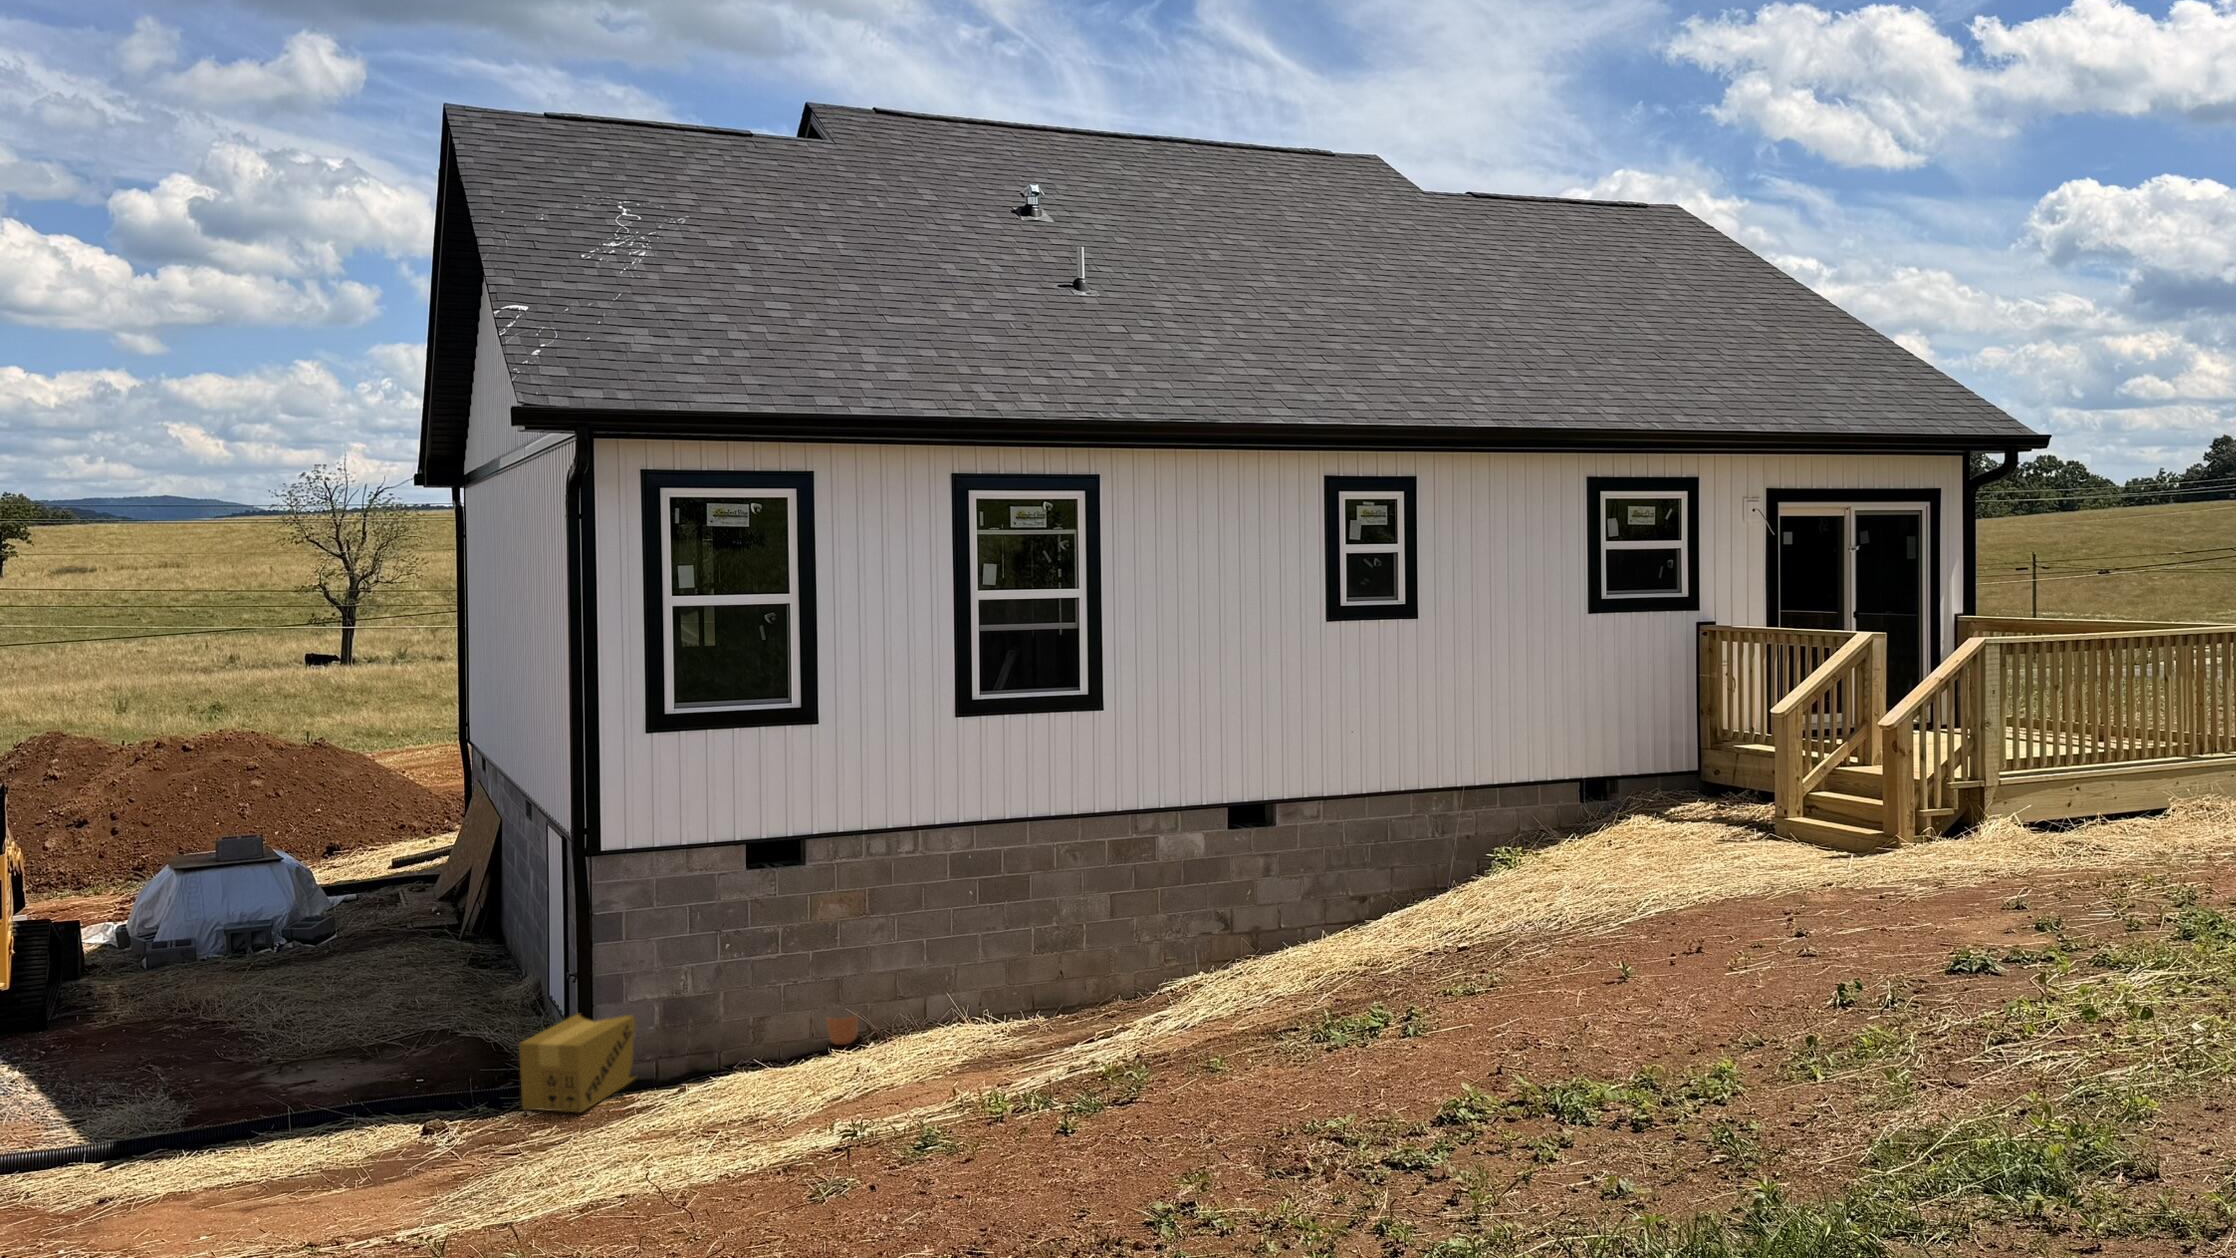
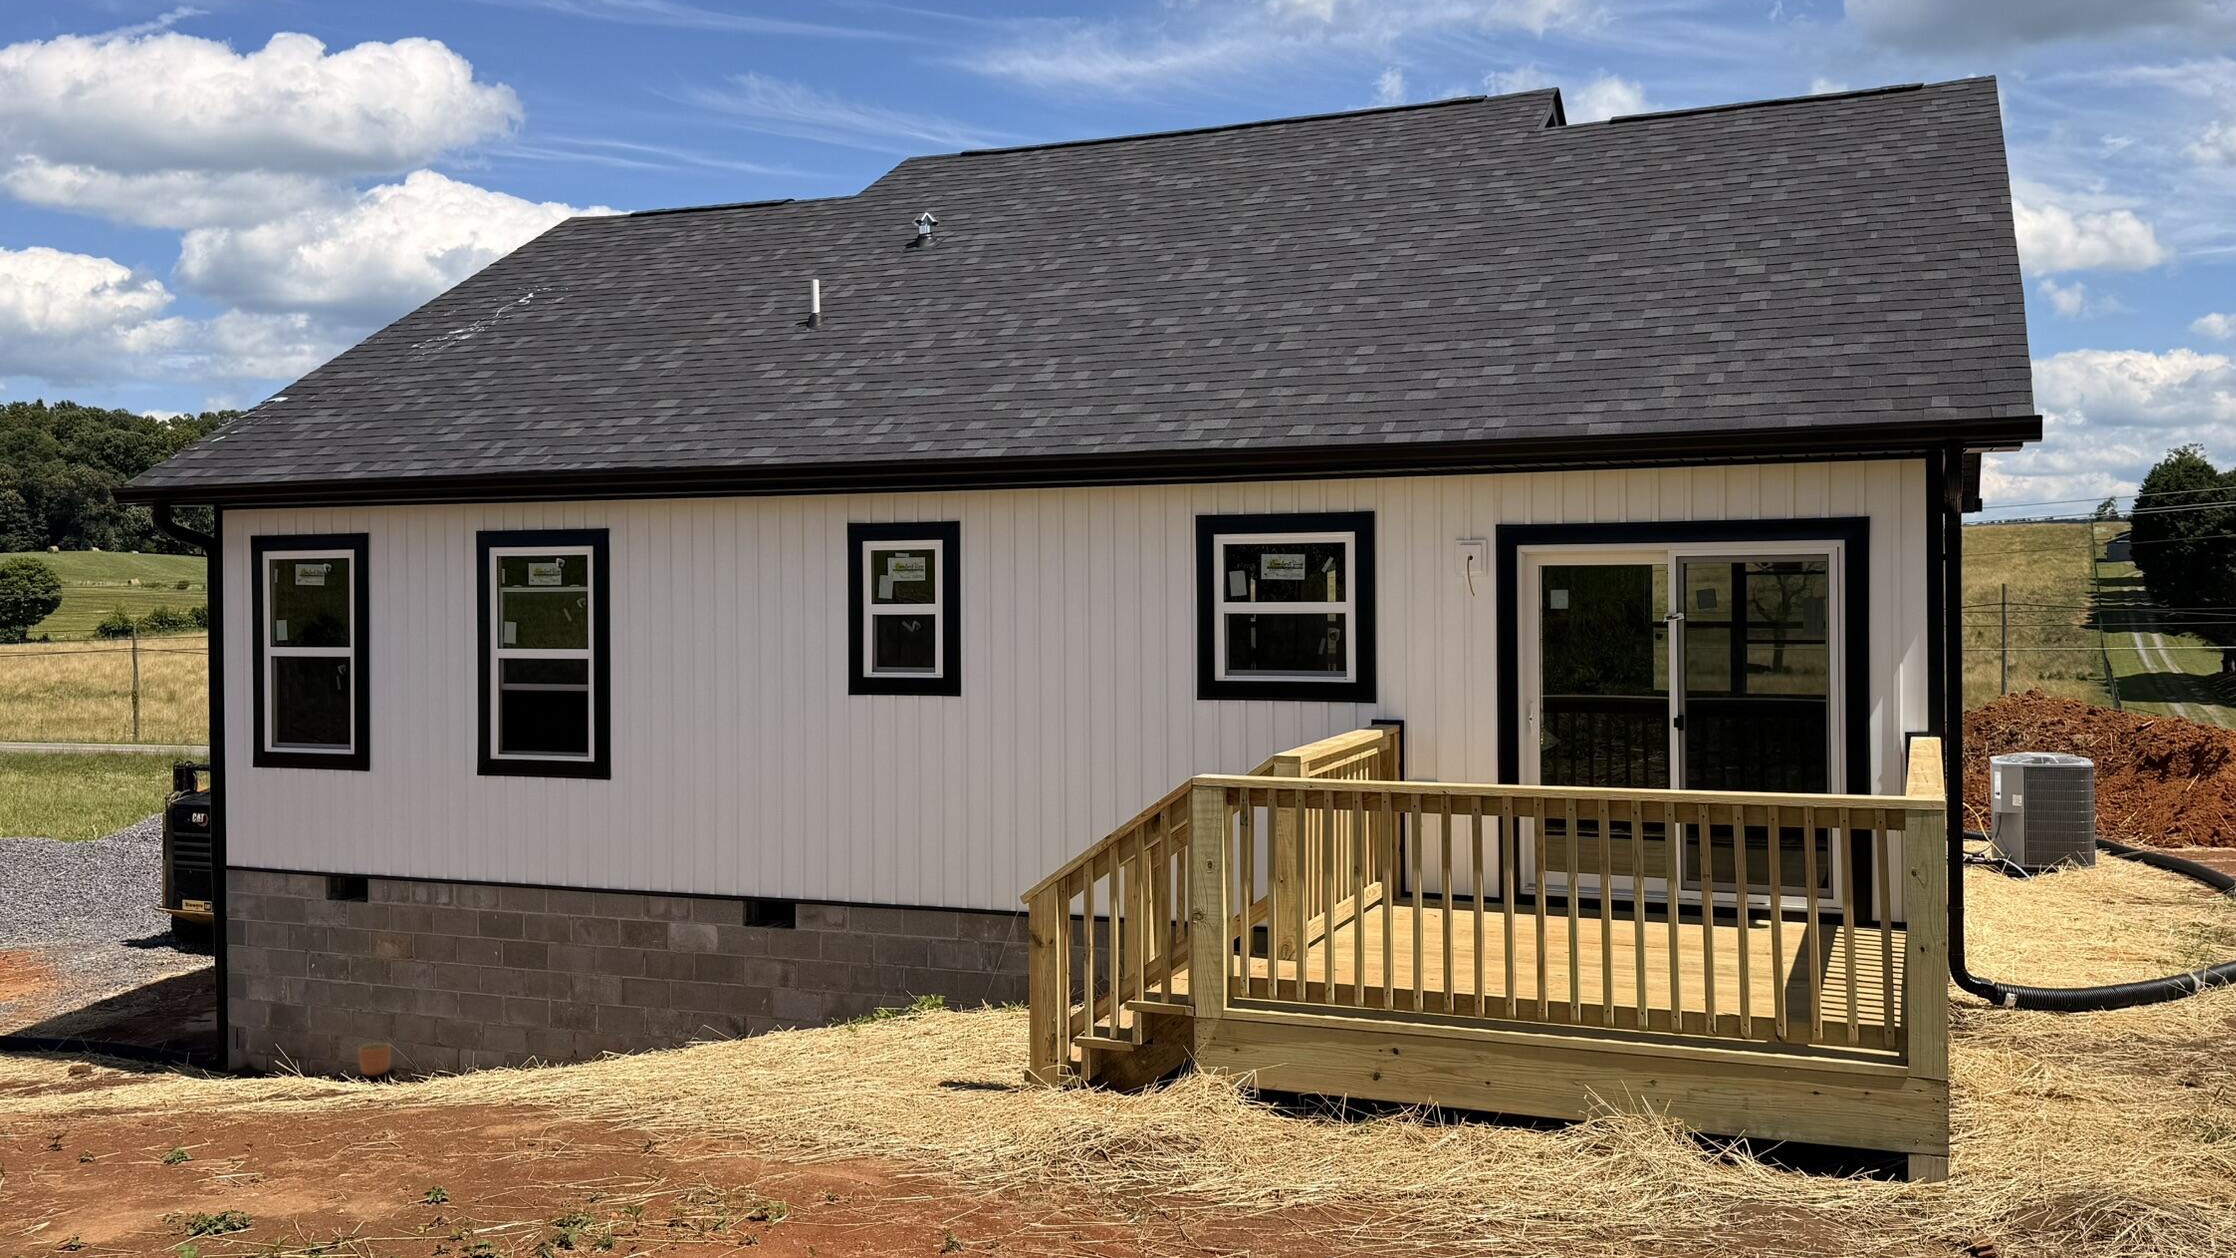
cardboard box: present [519,1014,635,1112] -> none [128,1003,230,1082]

